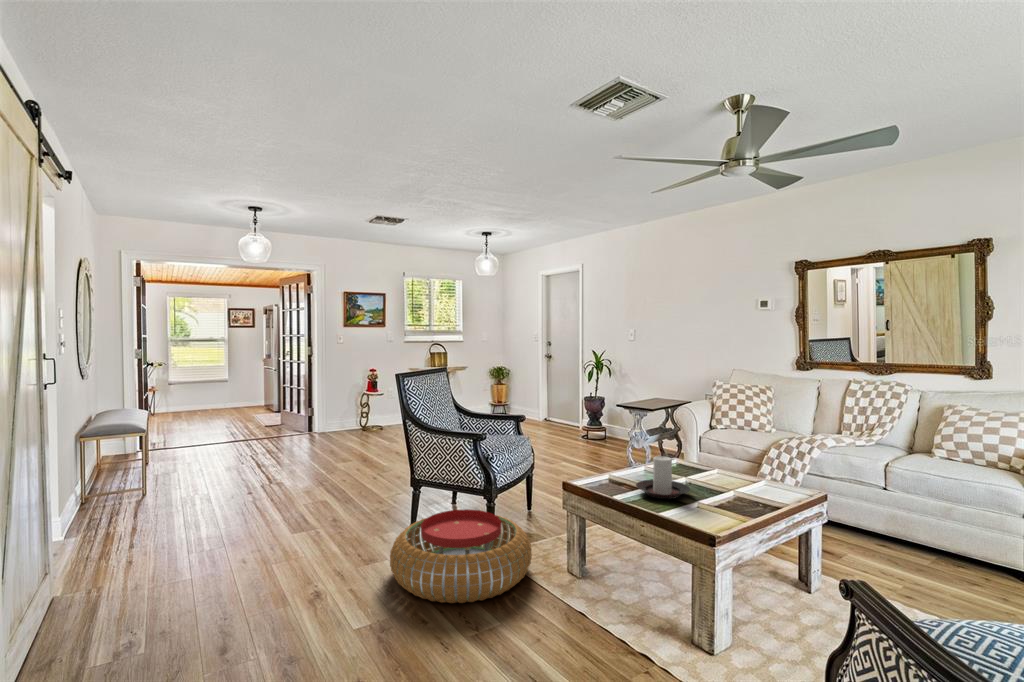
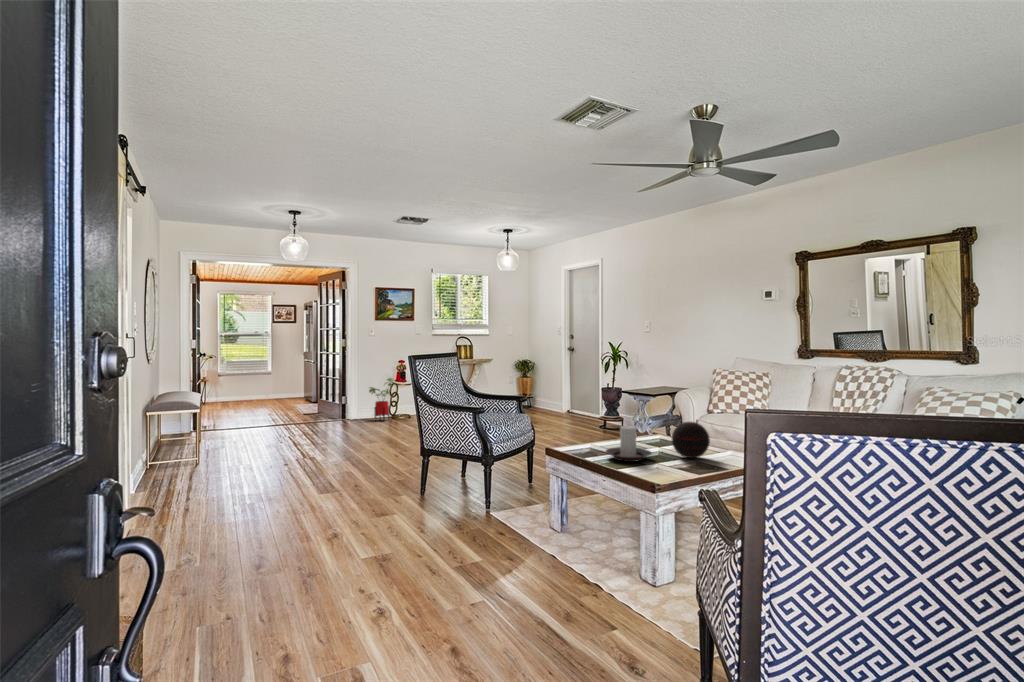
house plant: none [337,387,366,434] -> present [369,378,393,421]
decorative orb: none [707,450,751,492] -> present [672,422,710,458]
pouf: present [390,509,532,603] -> none [395,473,516,544]

